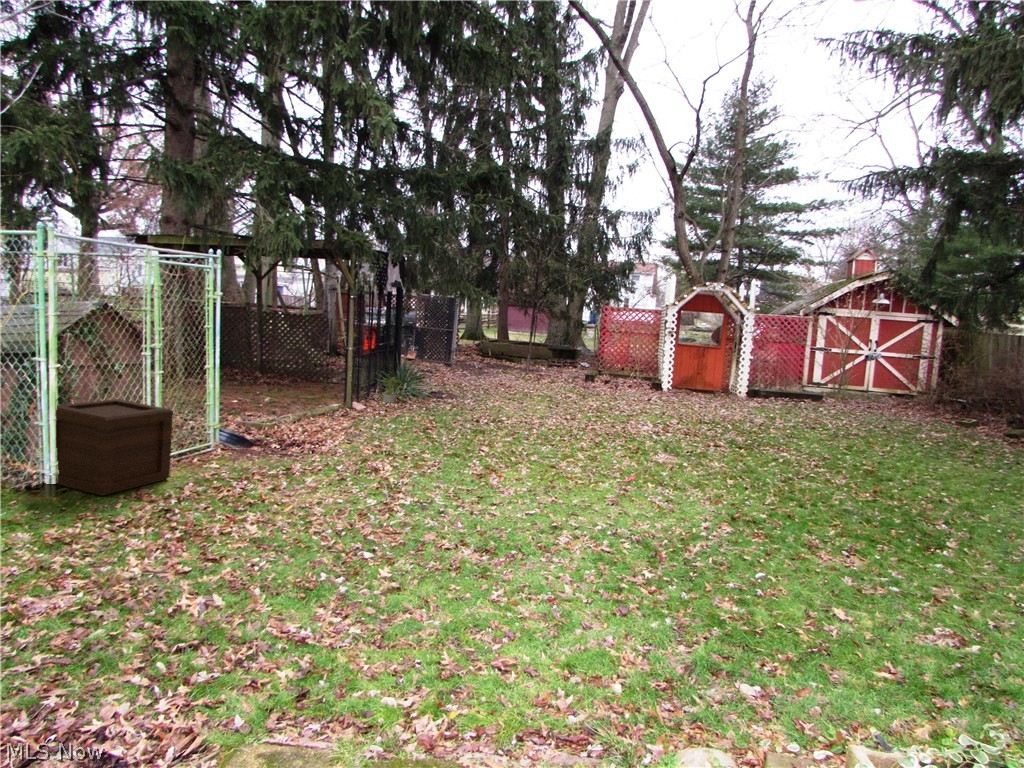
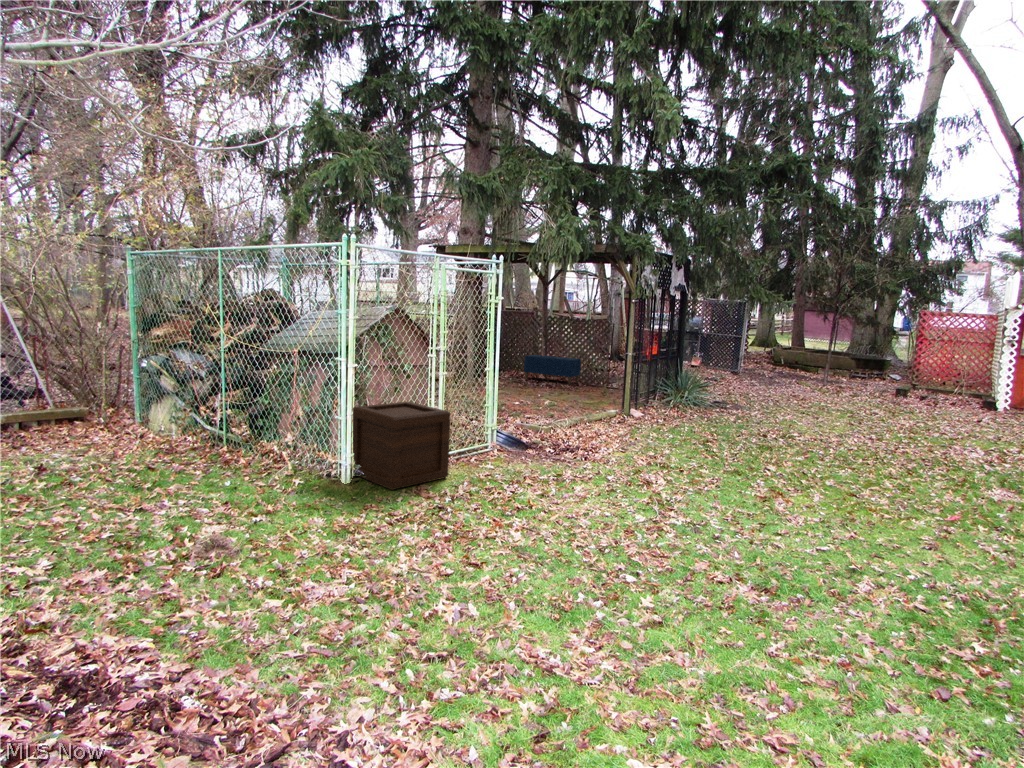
bench: none [241,346,304,378] -> present [524,355,581,385]
potted plant: present [382,377,403,403] -> none [653,383,681,410]

